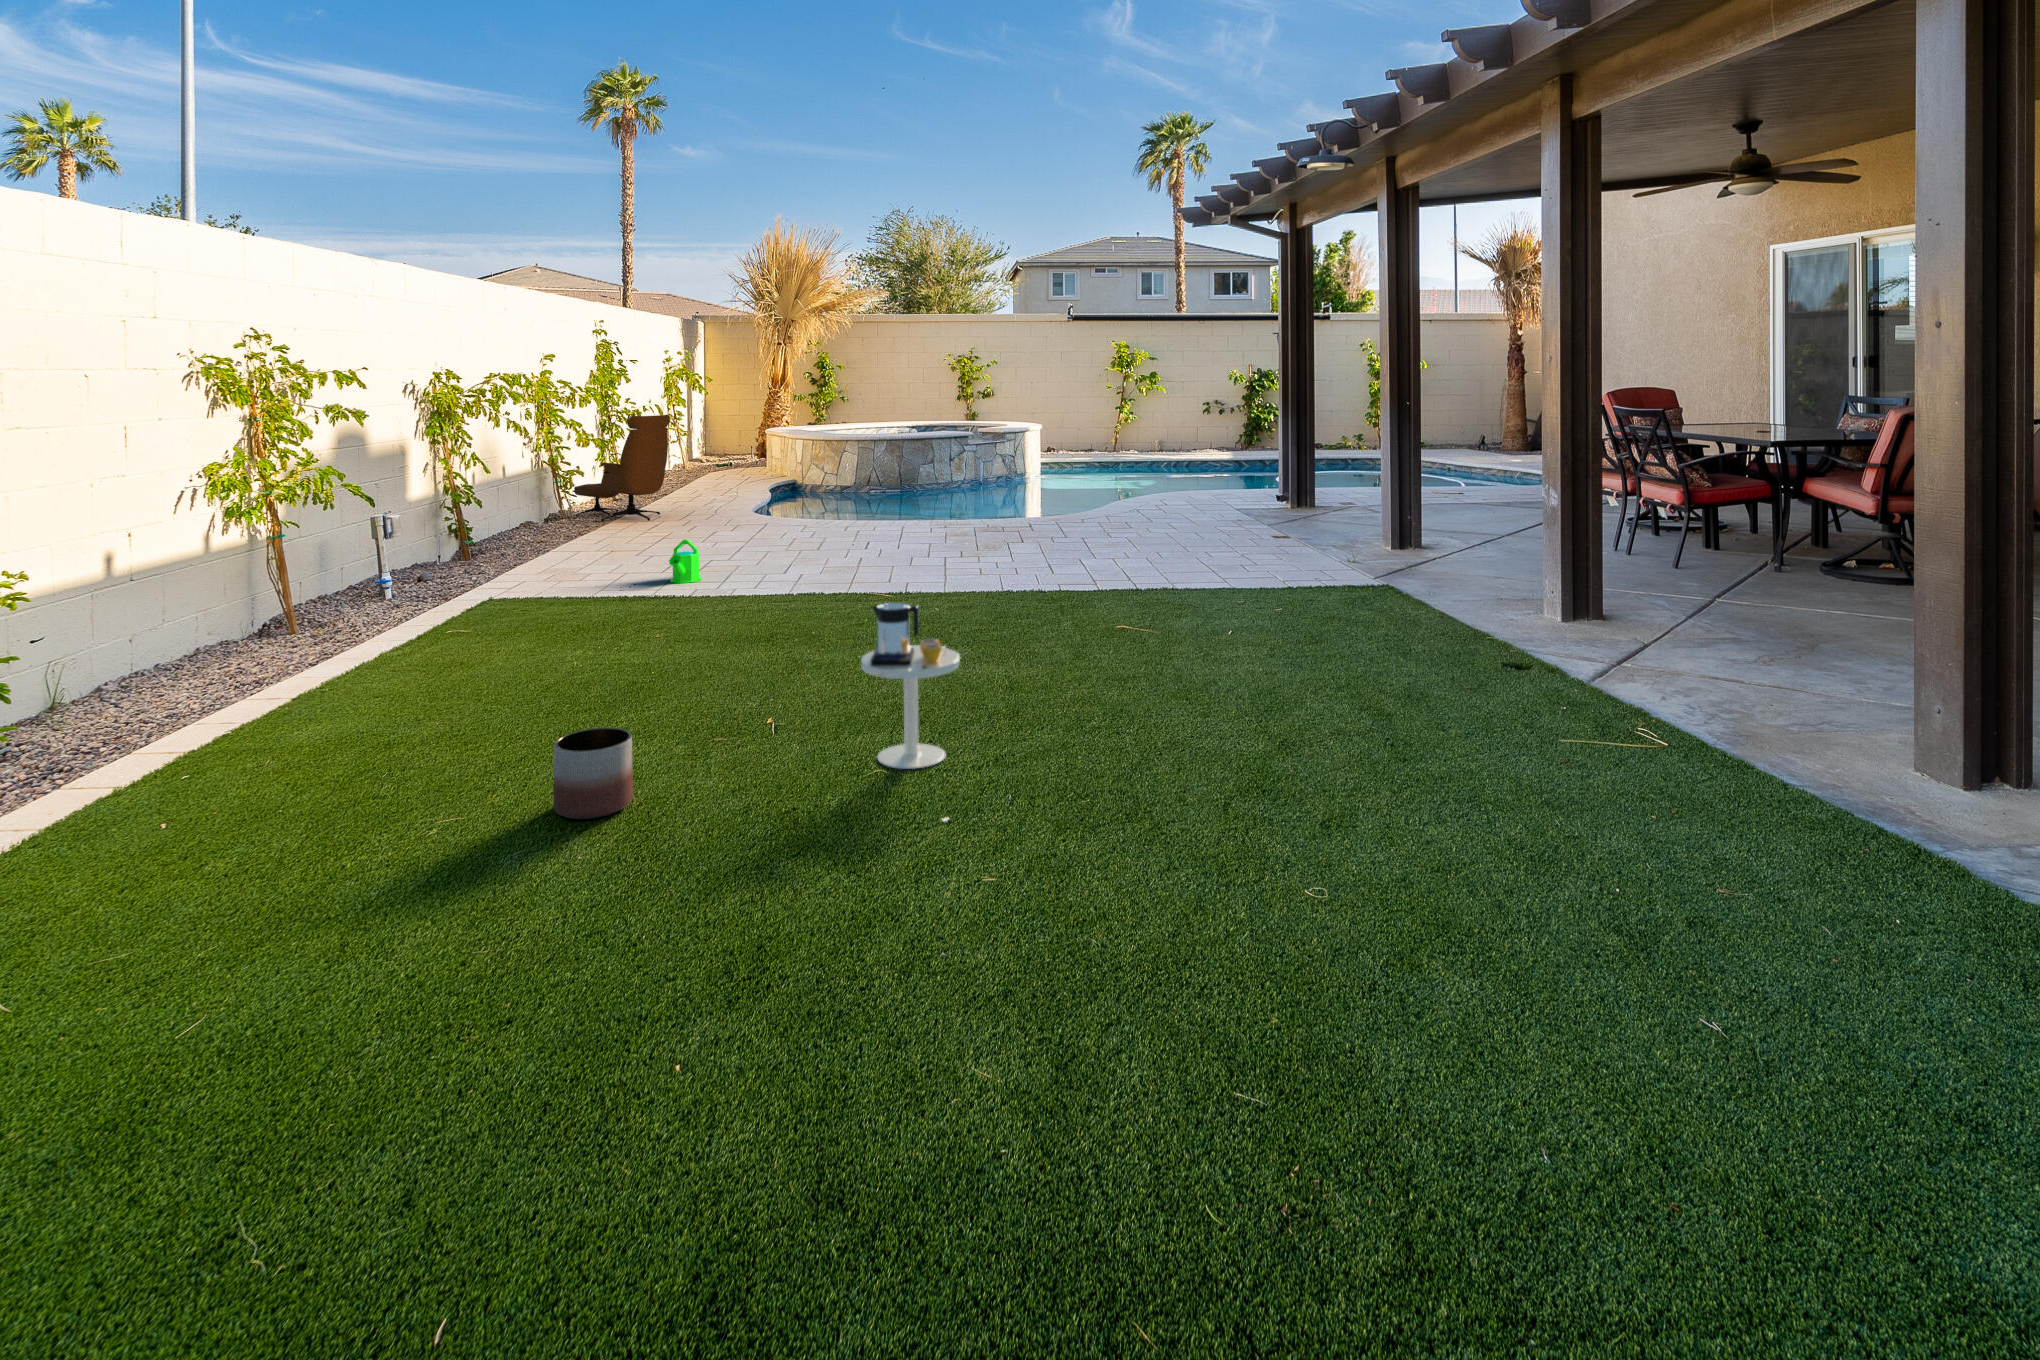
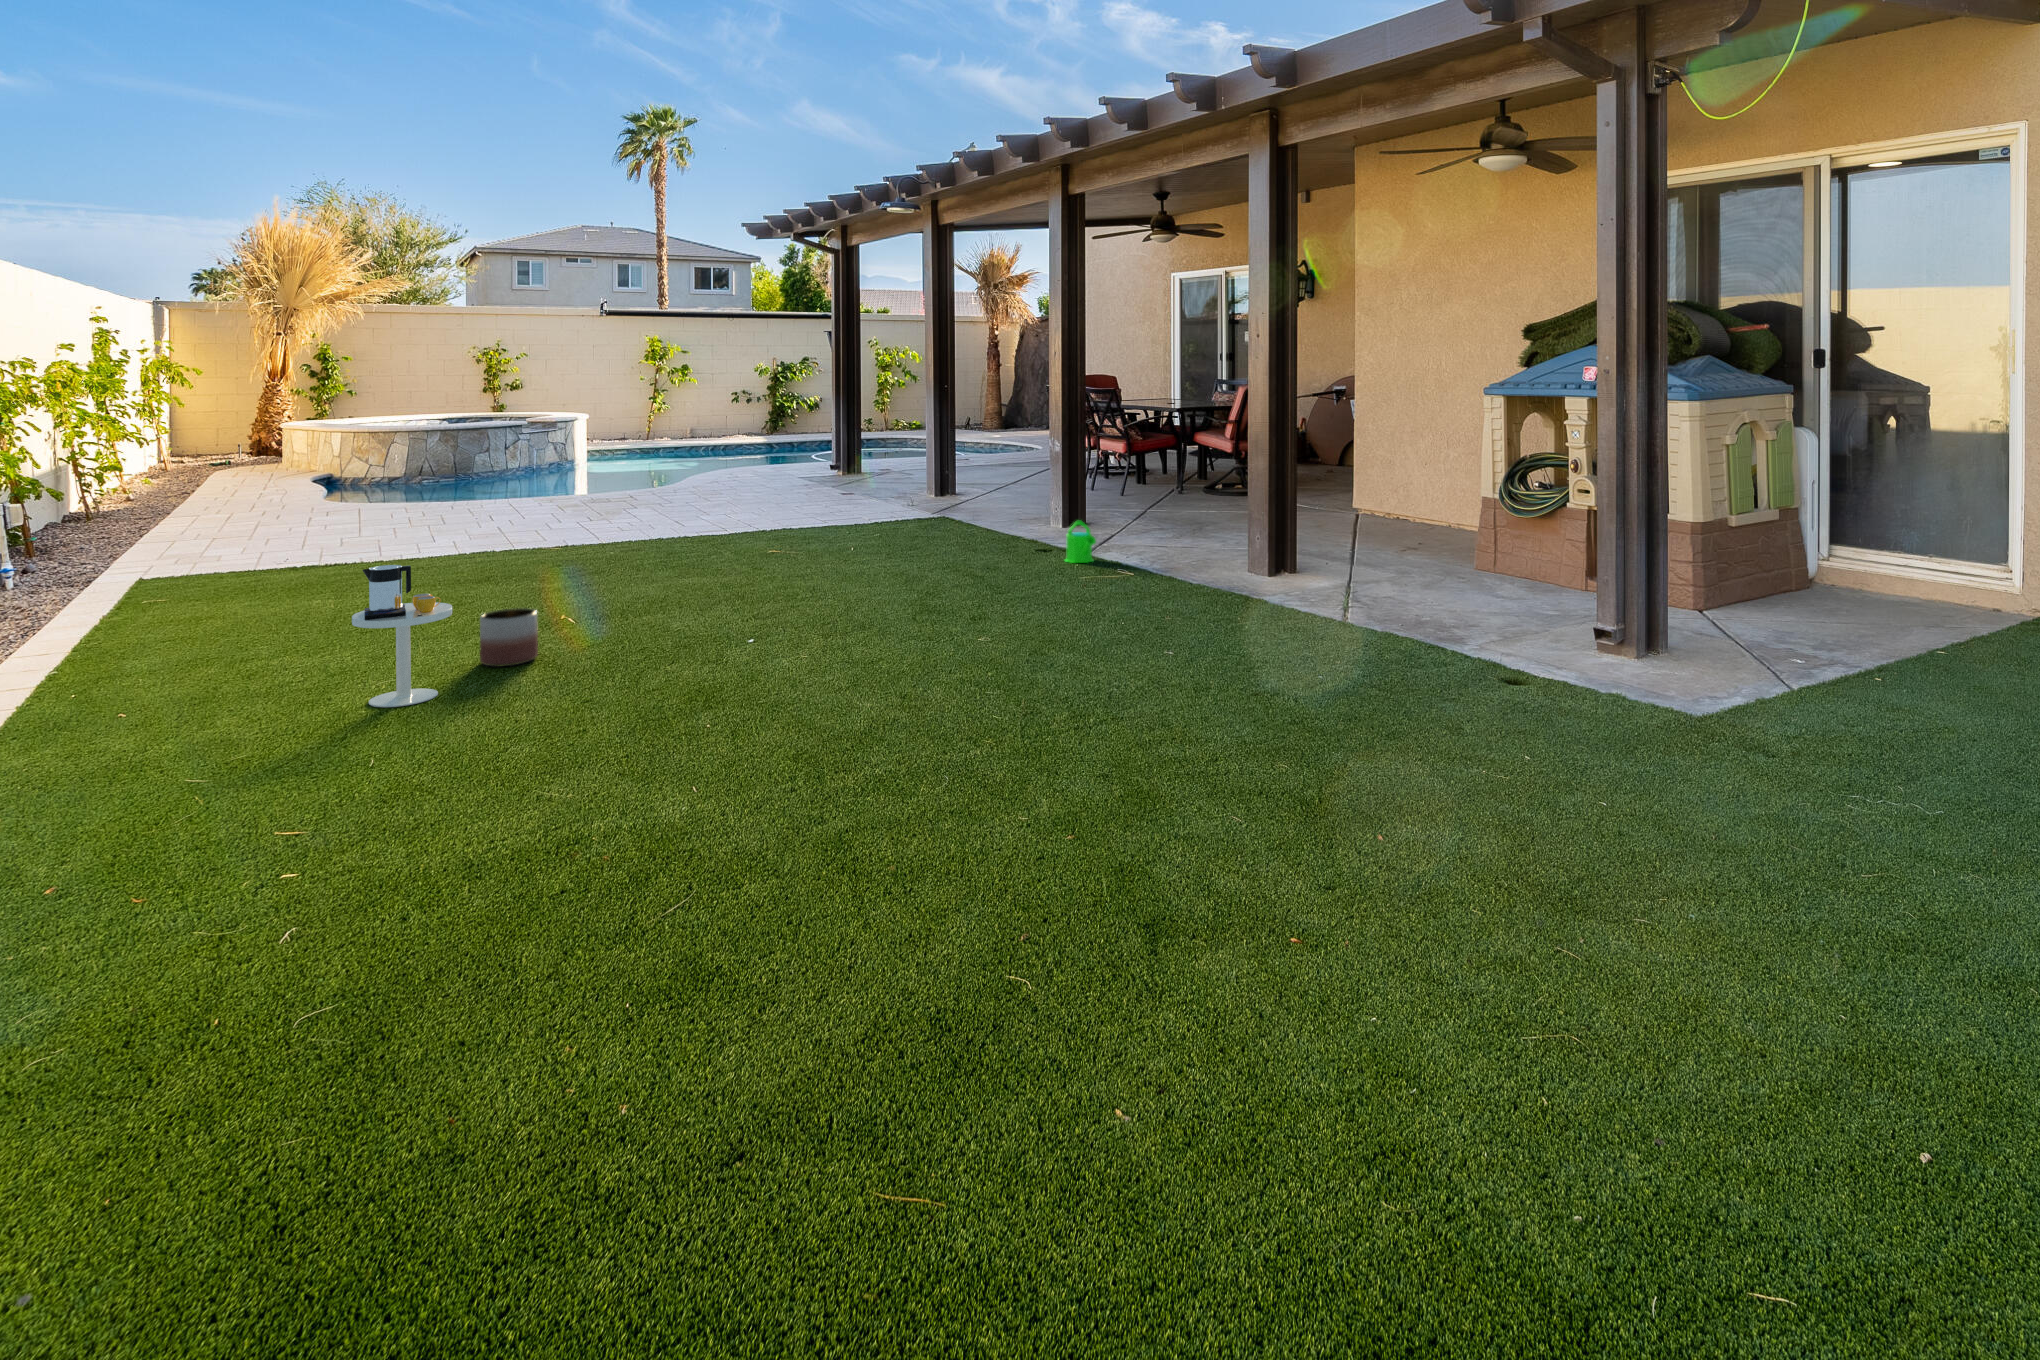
lounge chair: present [574,415,670,522] -> none [68,408,215,526]
watering can: present [669,540,701,583] -> present [1065,521,1096,563]
side table: present [861,603,960,769] -> present [352,565,452,707]

